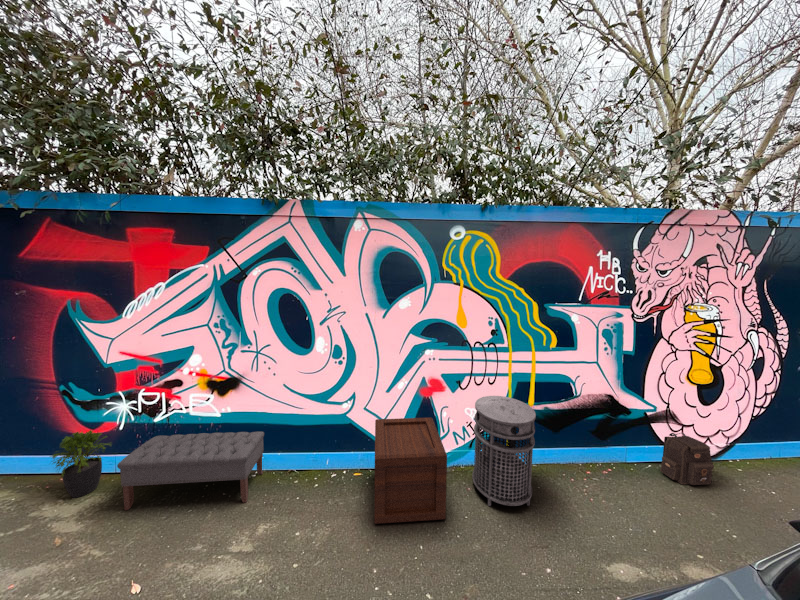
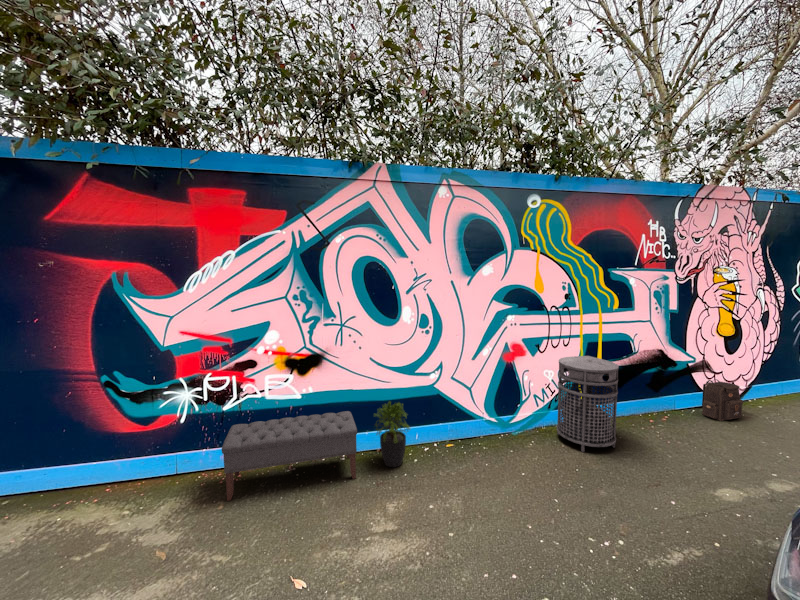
wooden crate: present [374,418,447,524] -> none [465,382,556,475]
potted plant: present [50,430,111,498] -> present [375,401,410,467]

